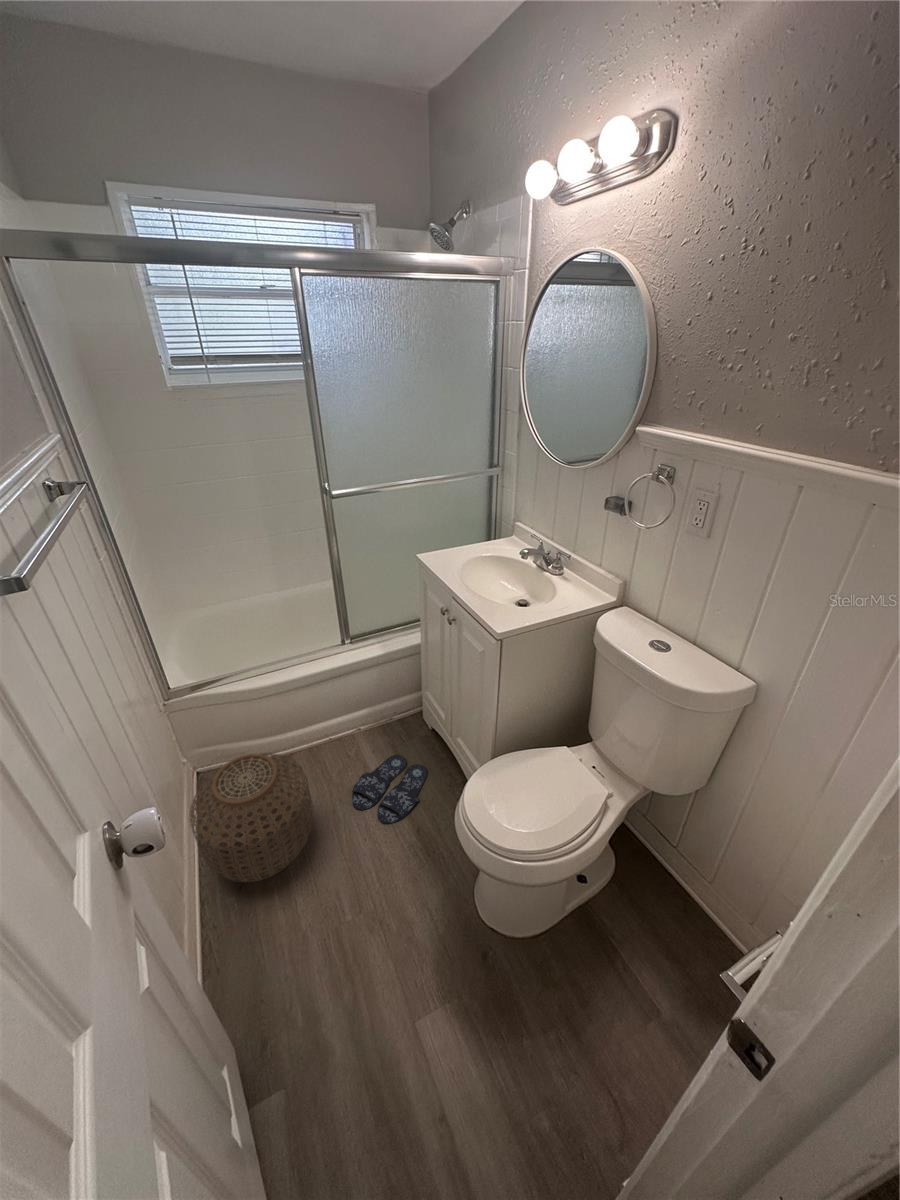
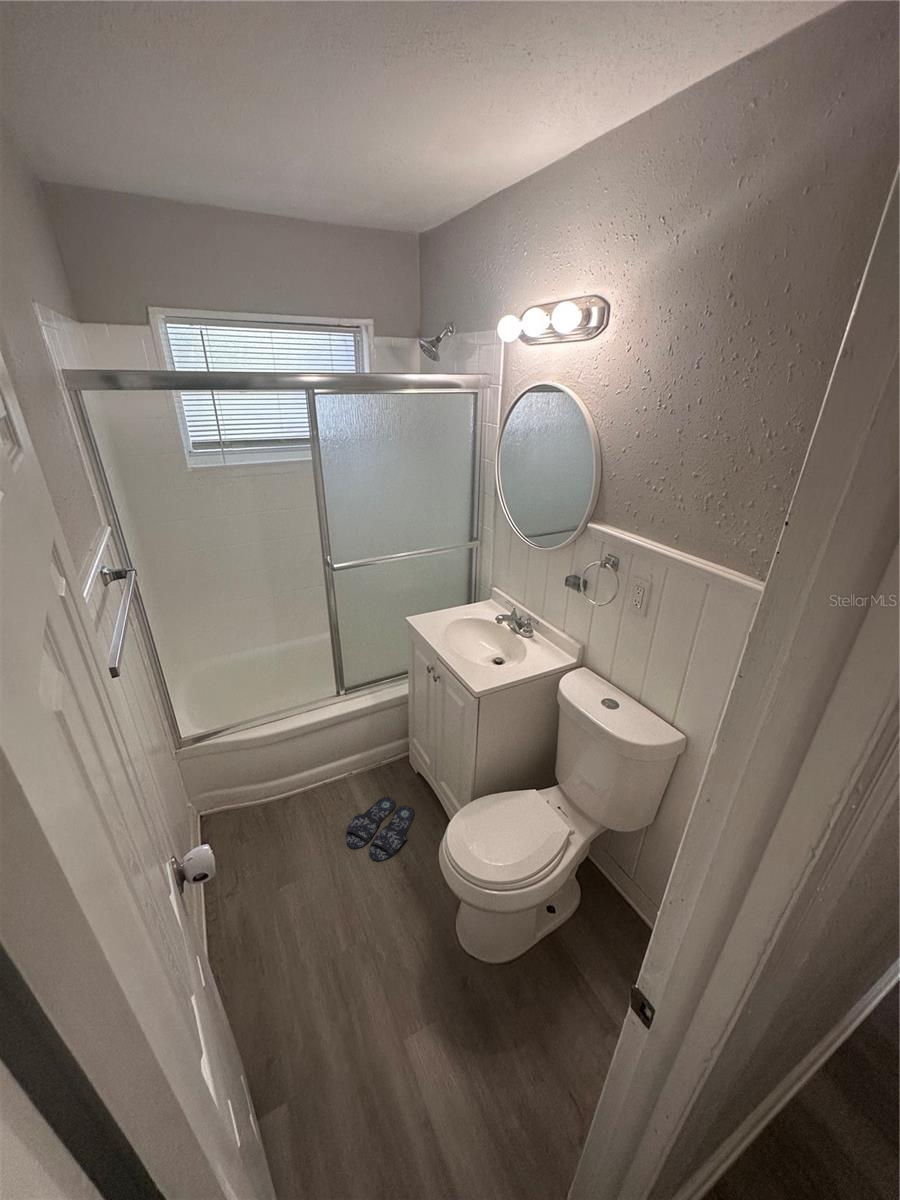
woven basket: present [190,753,313,882] -> none [204,797,313,916]

